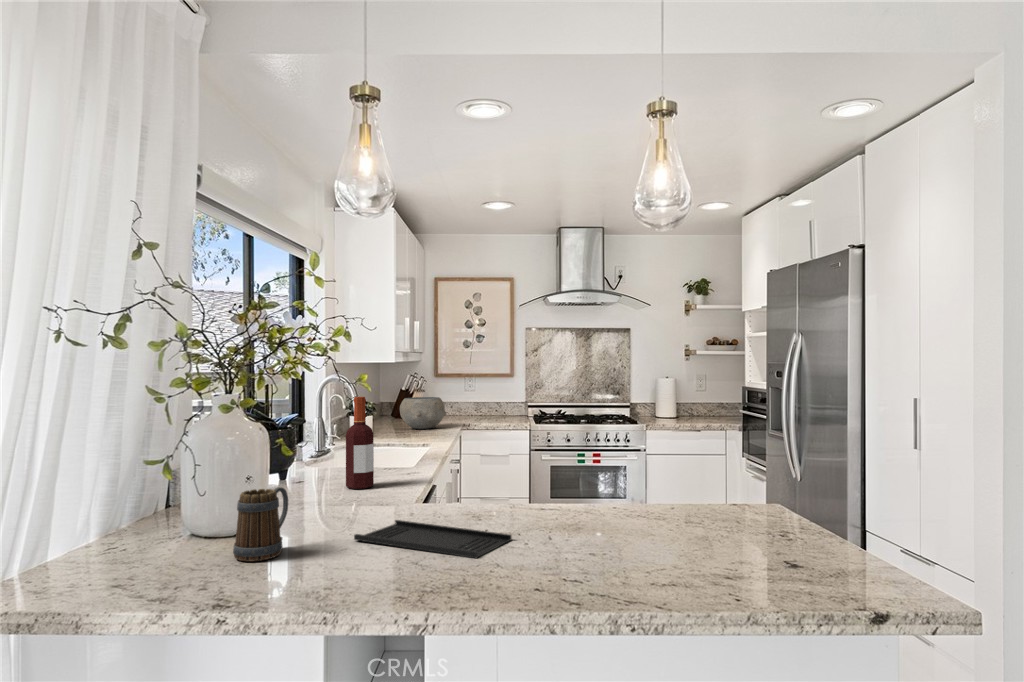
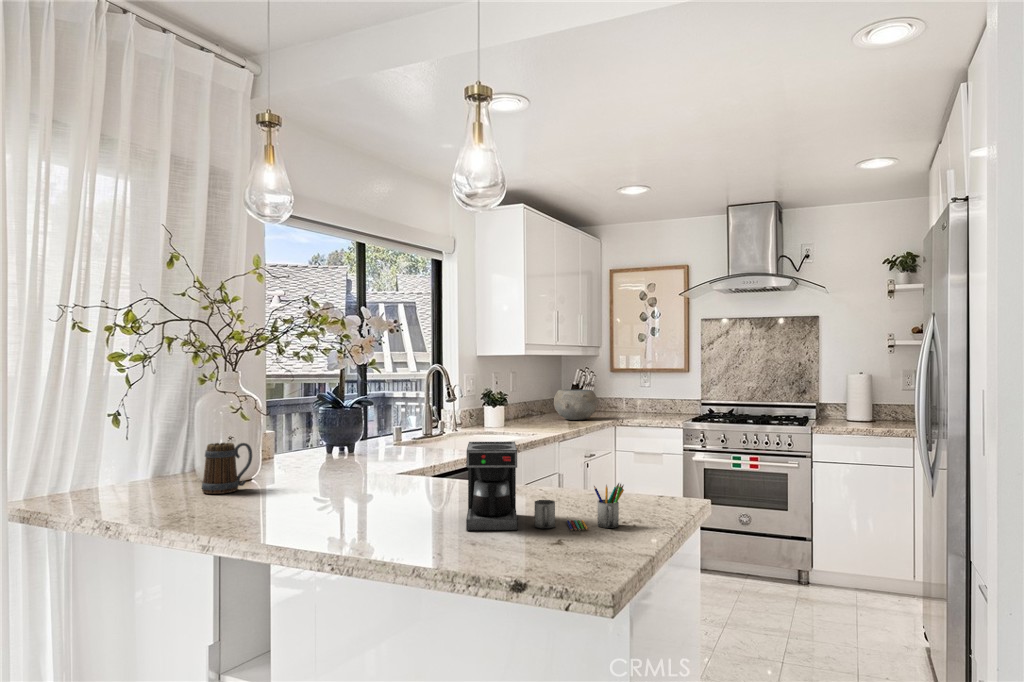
bottle: present [346,397,374,489] -> none [384,381,409,460]
coffee maker: none [631,461,796,564] -> present [466,442,624,531]
tray: present [354,520,512,558] -> none [295,479,395,509]

